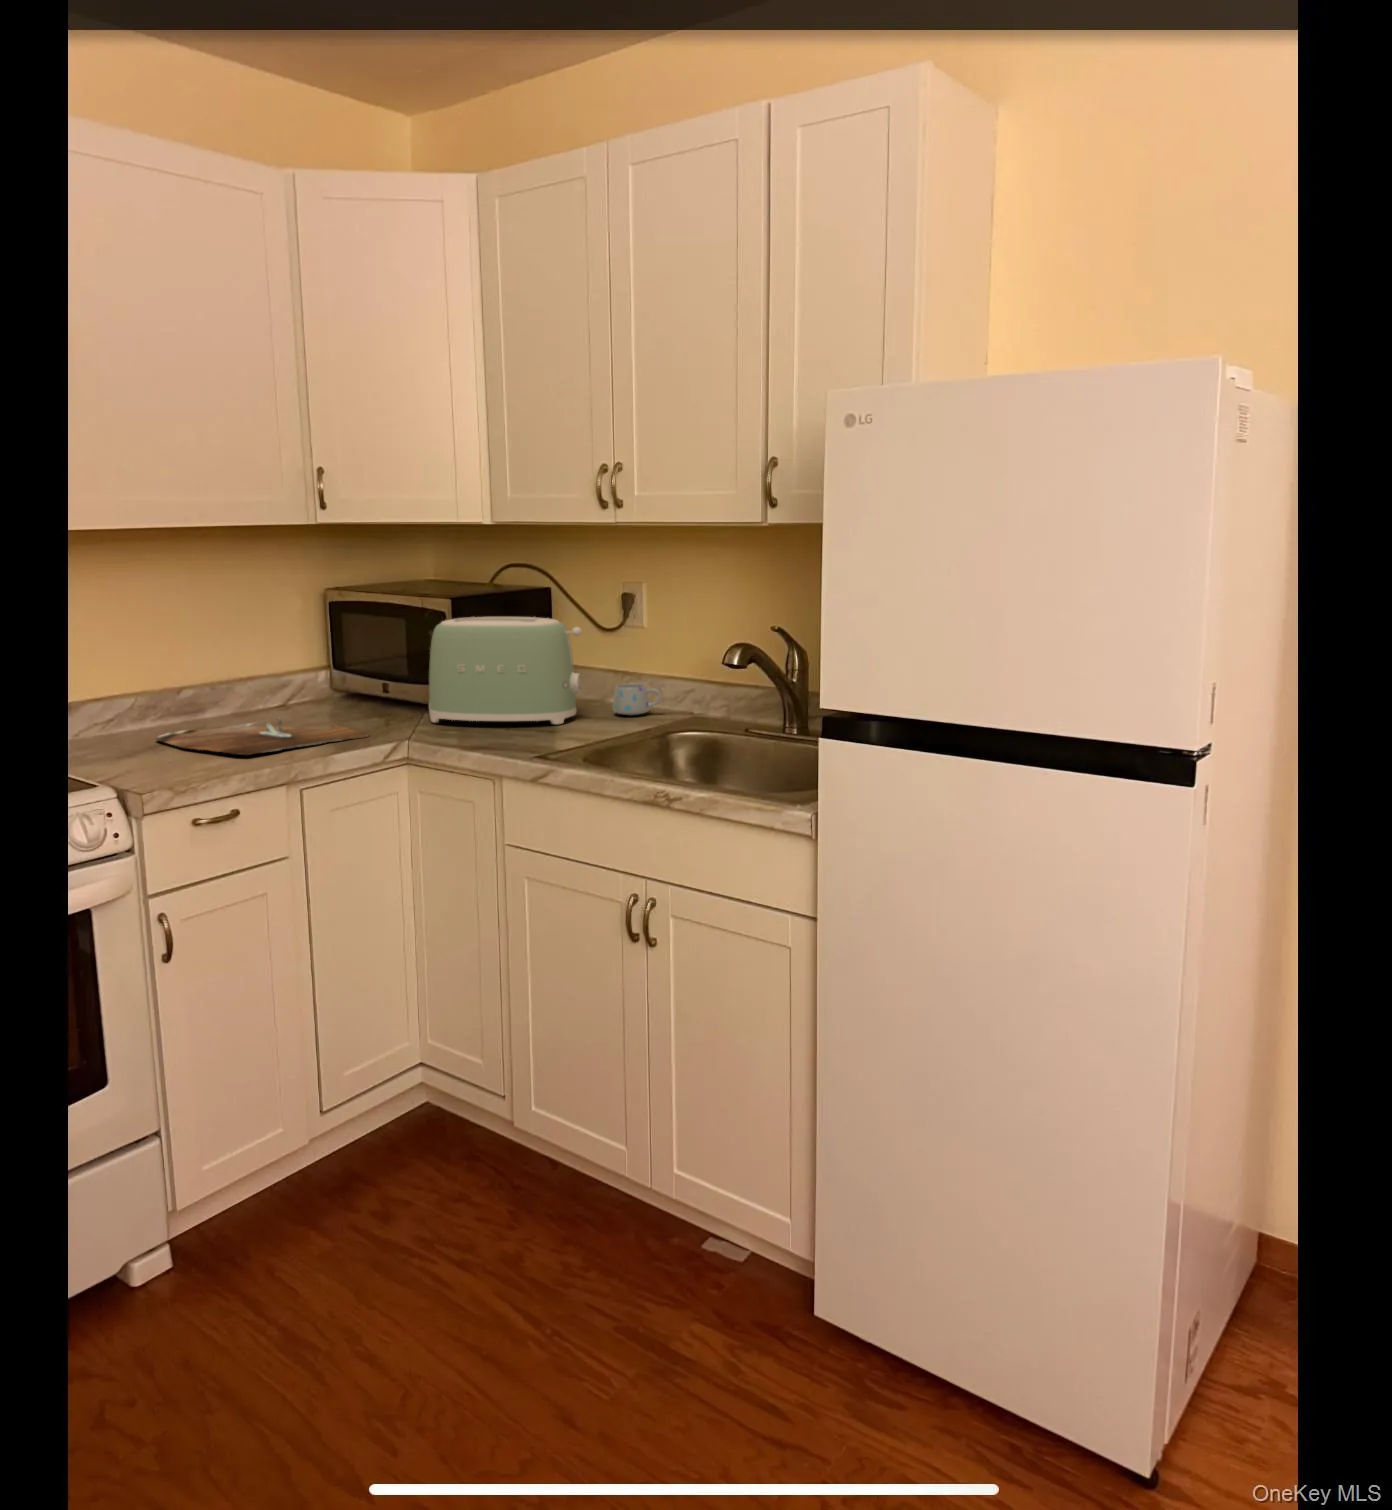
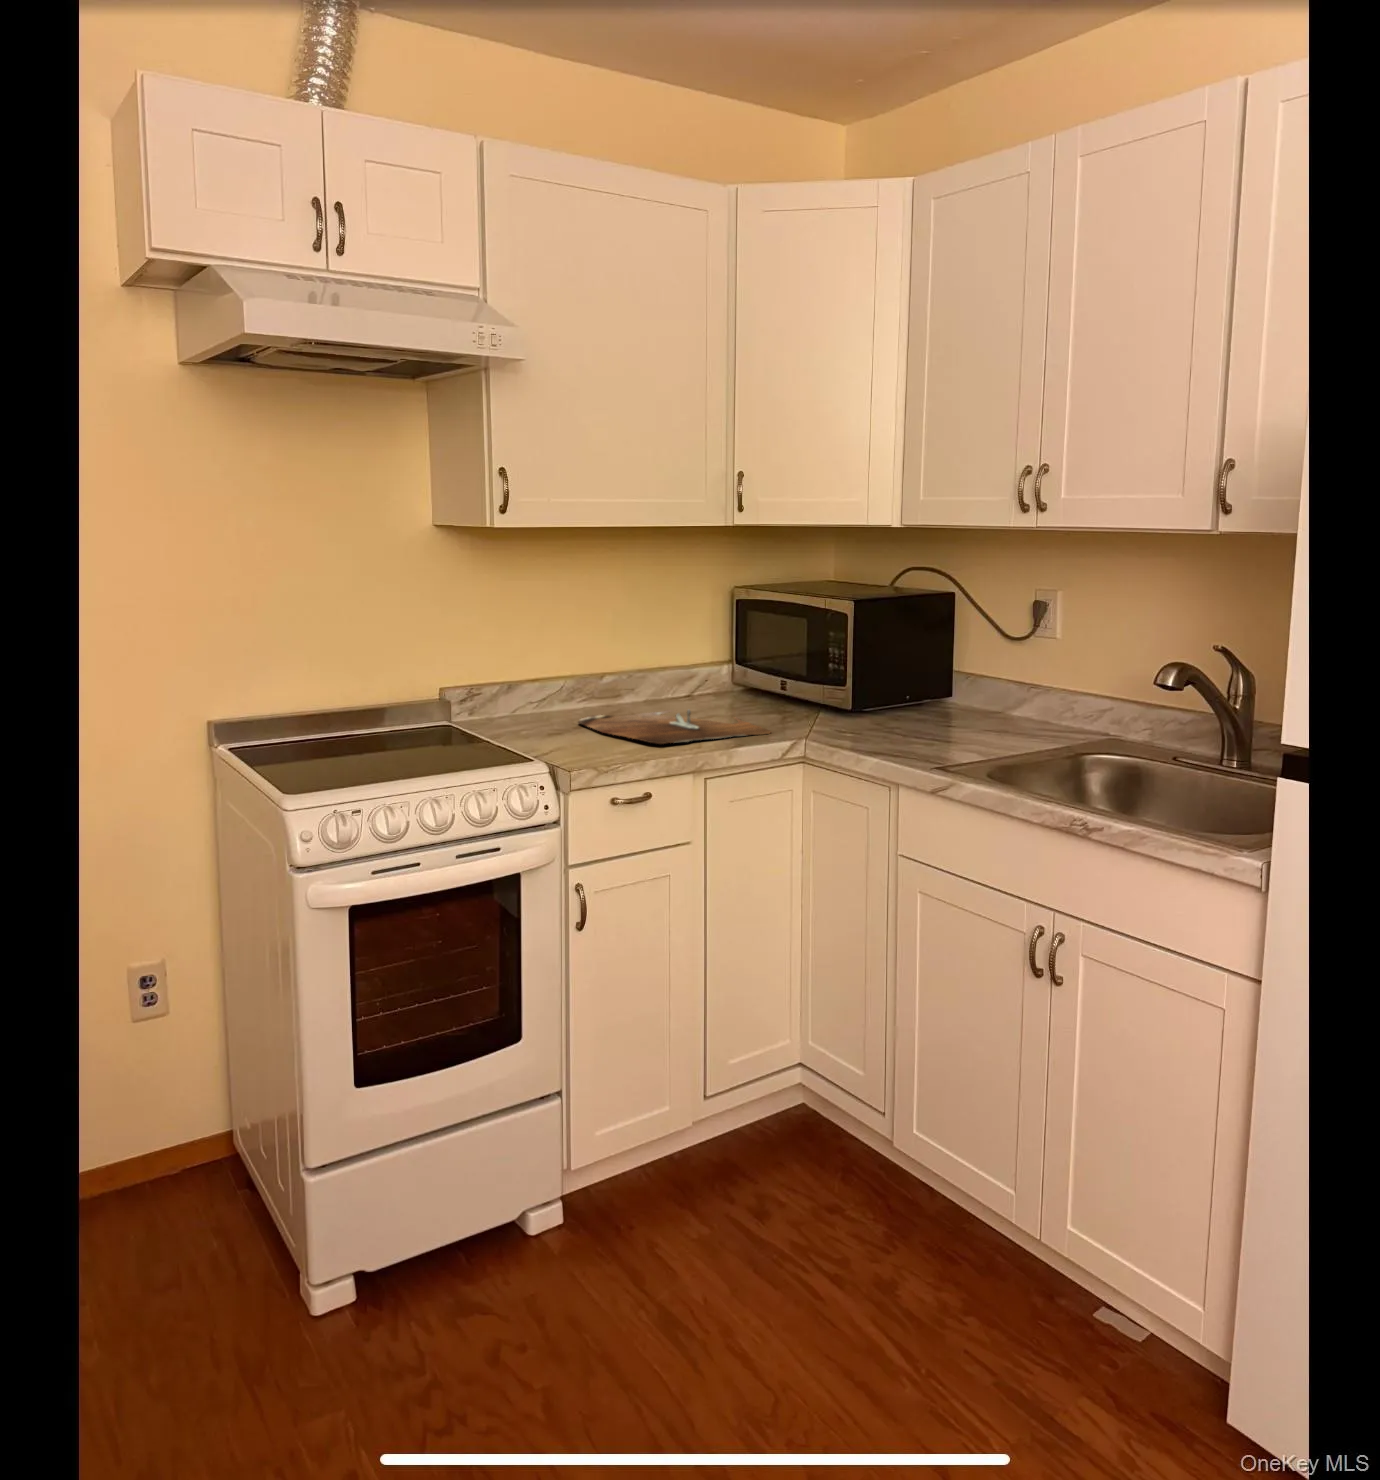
toaster: present [429,617,582,724] -> none [829,621,992,734]
mug: present [613,683,662,715] -> none [1017,696,1072,730]

